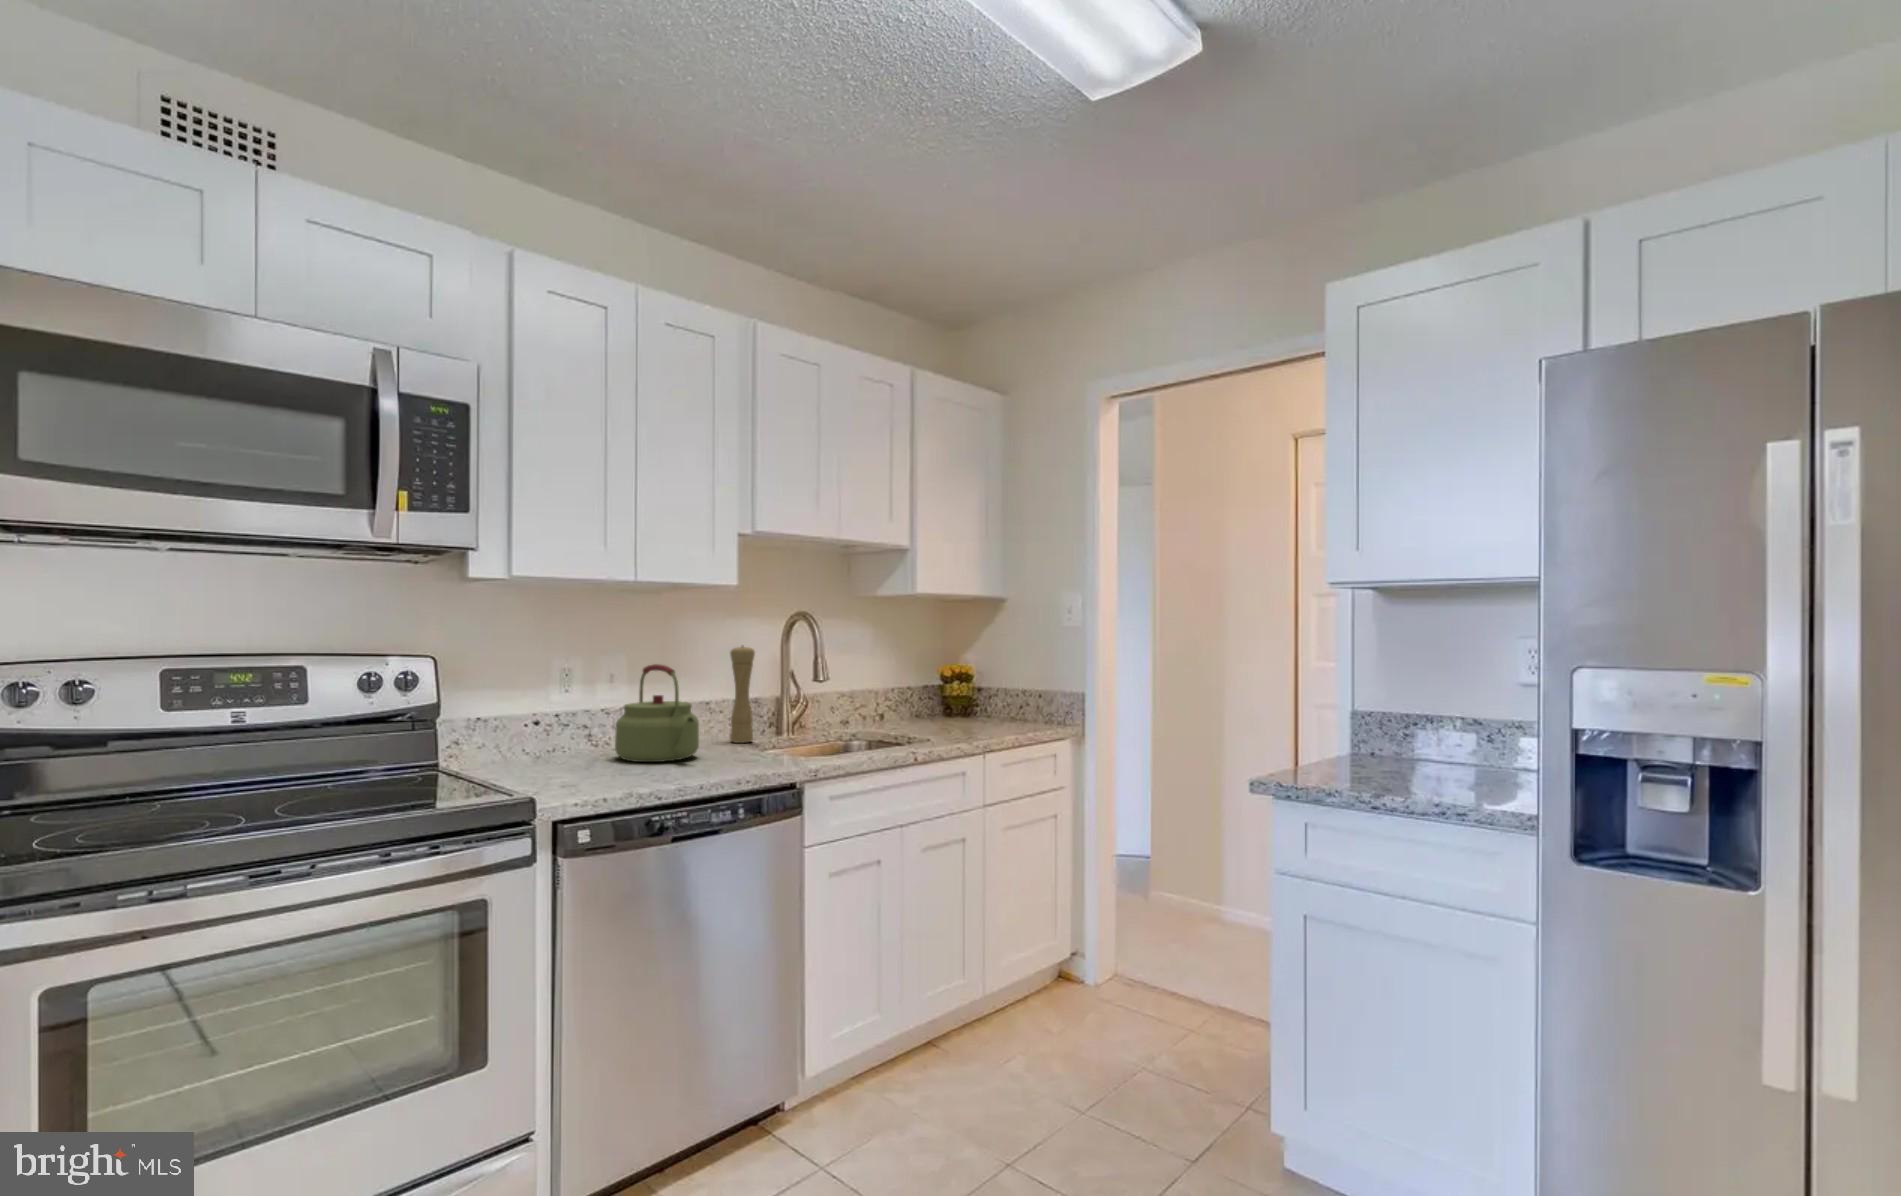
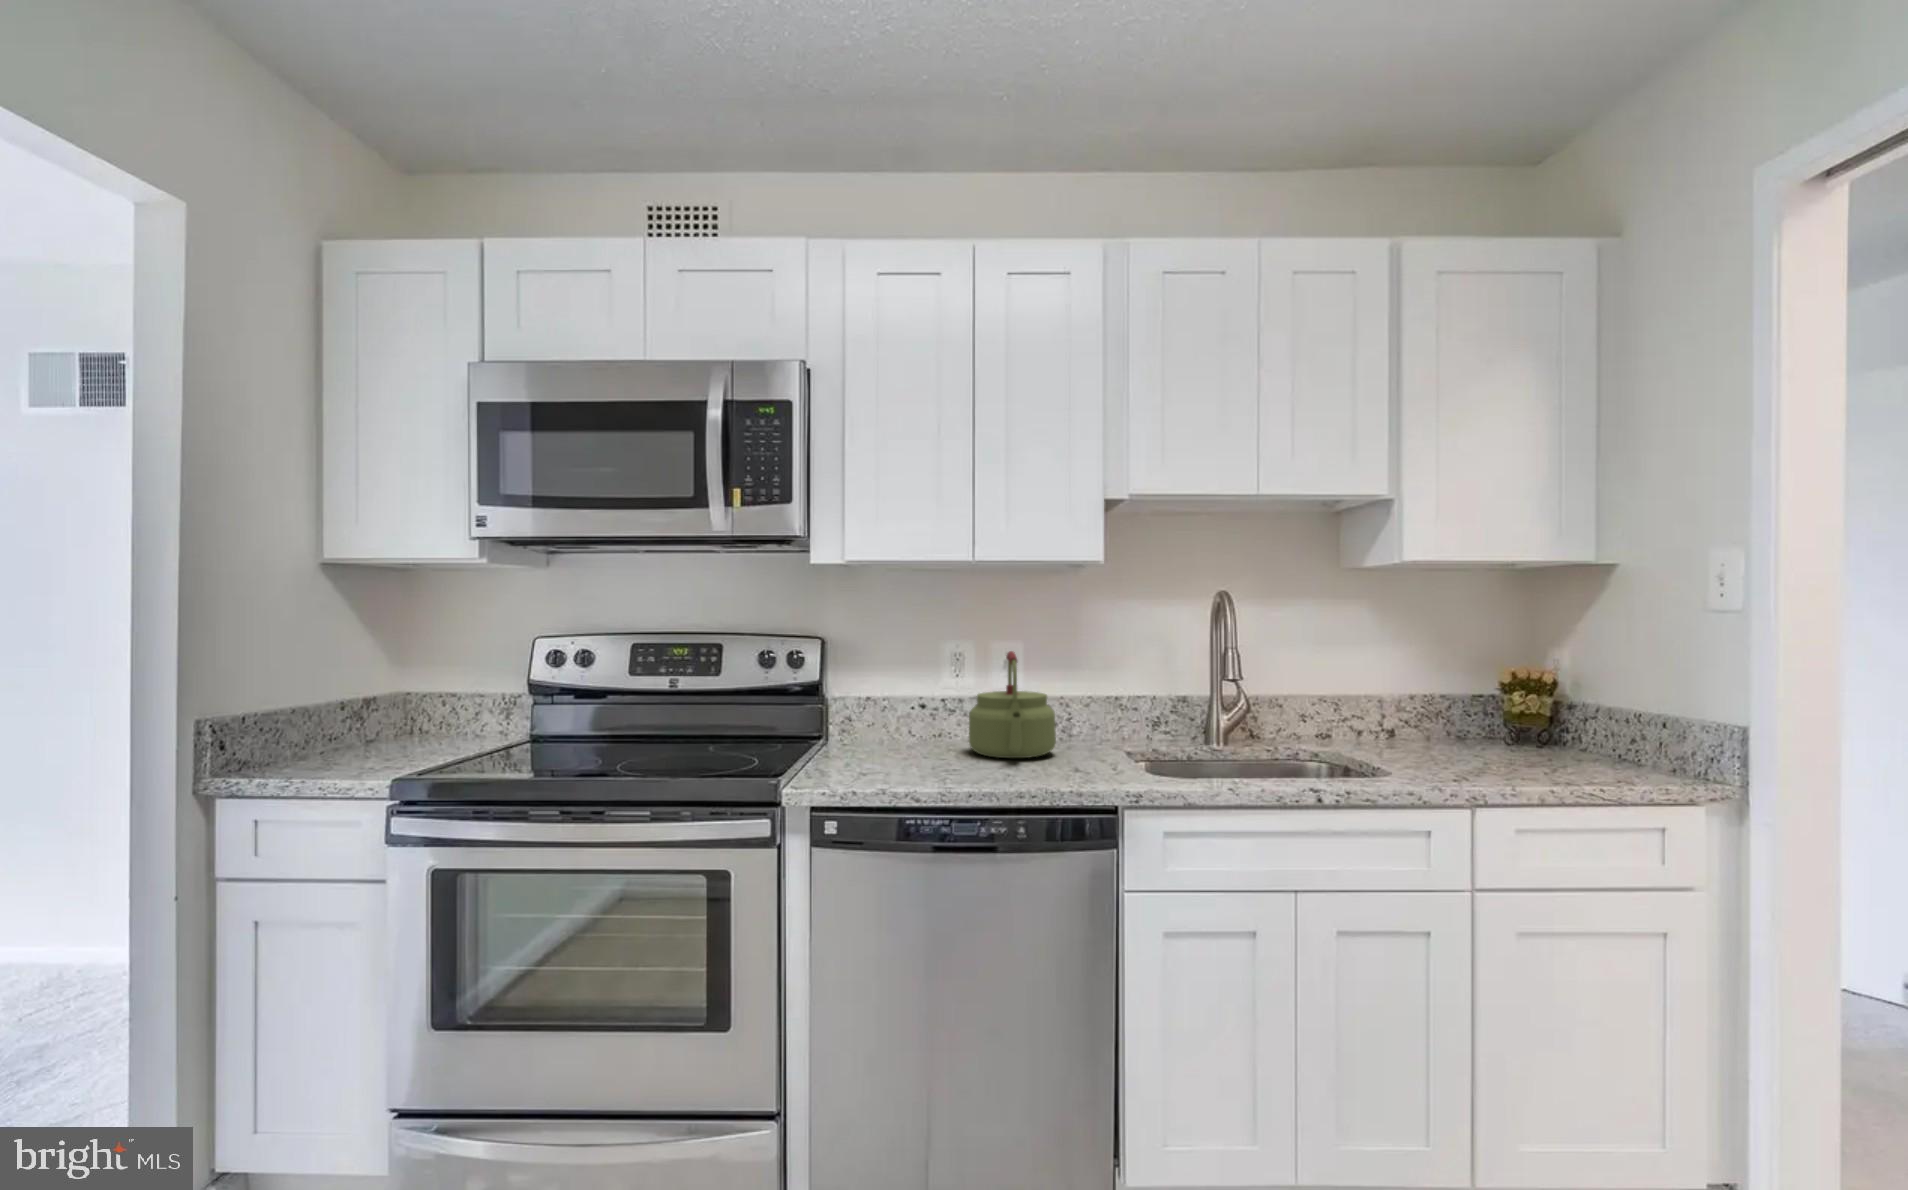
pepper mill: present [730,646,755,743] -> none [1136,632,1165,747]

